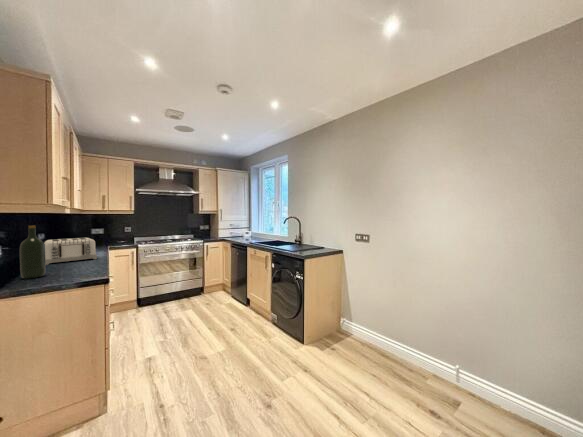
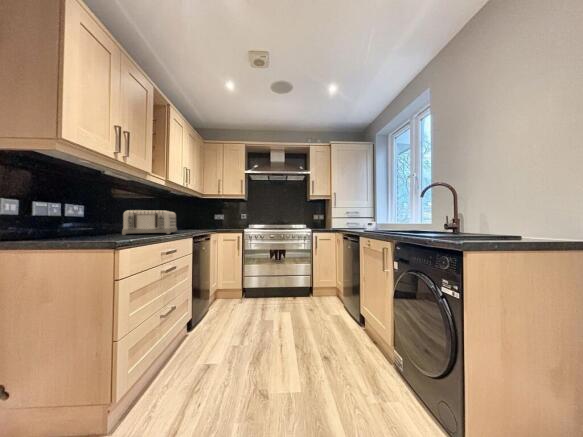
wine bottle: present [20,226,46,279] -> none [53,179,81,240]

